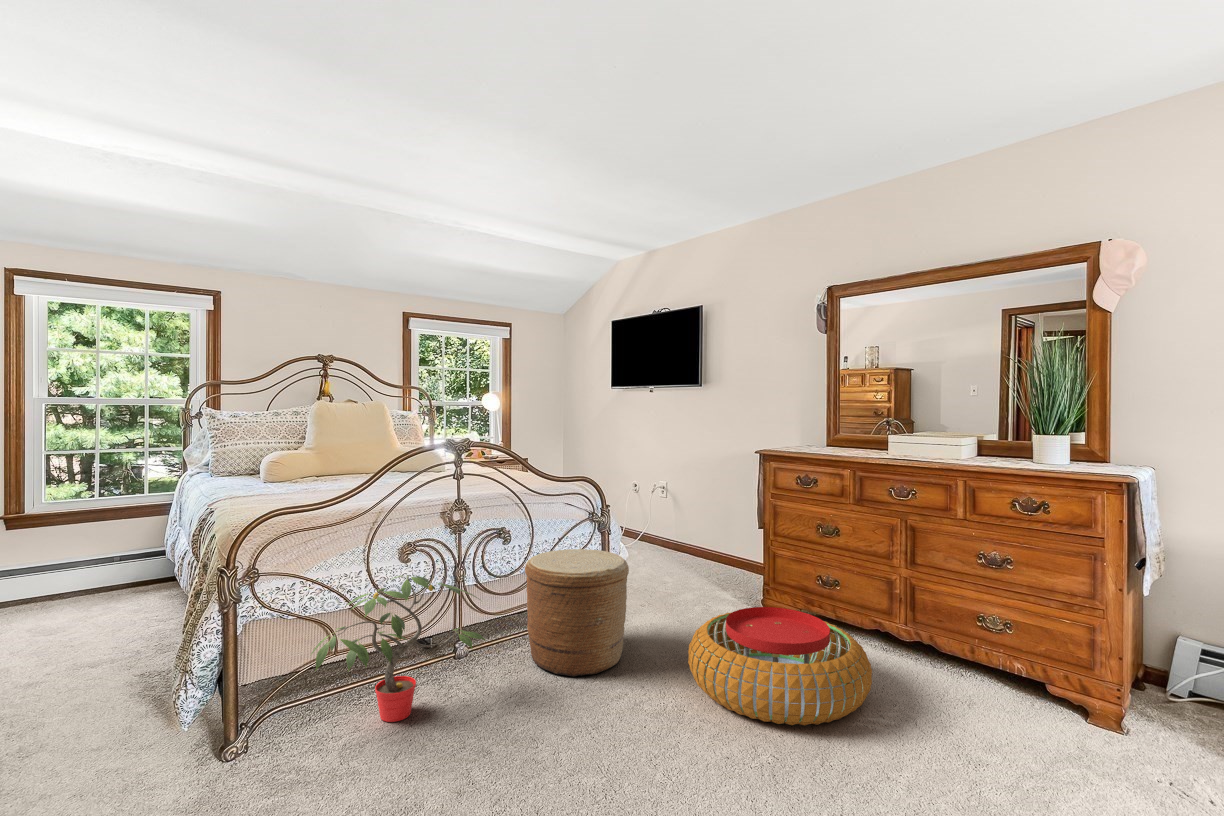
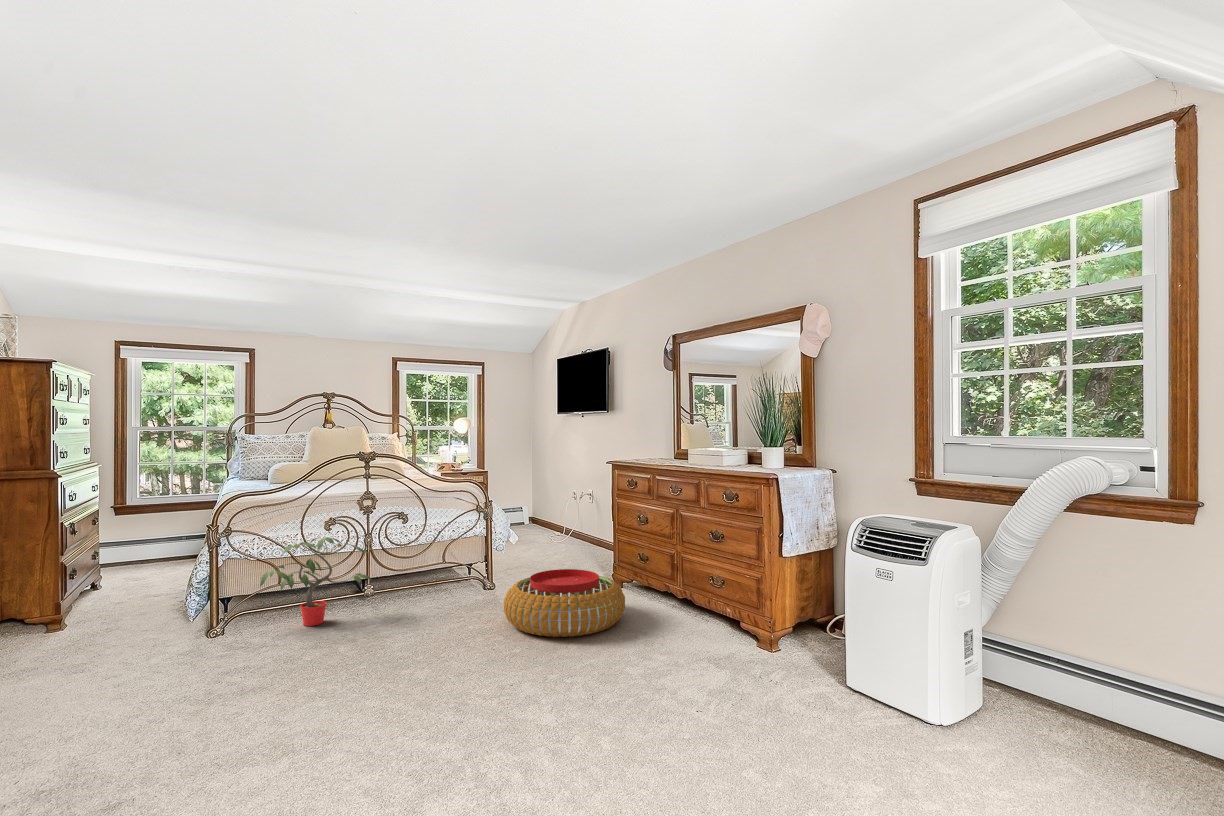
woven basket: present [525,549,629,677] -> none [413,530,486,611]

